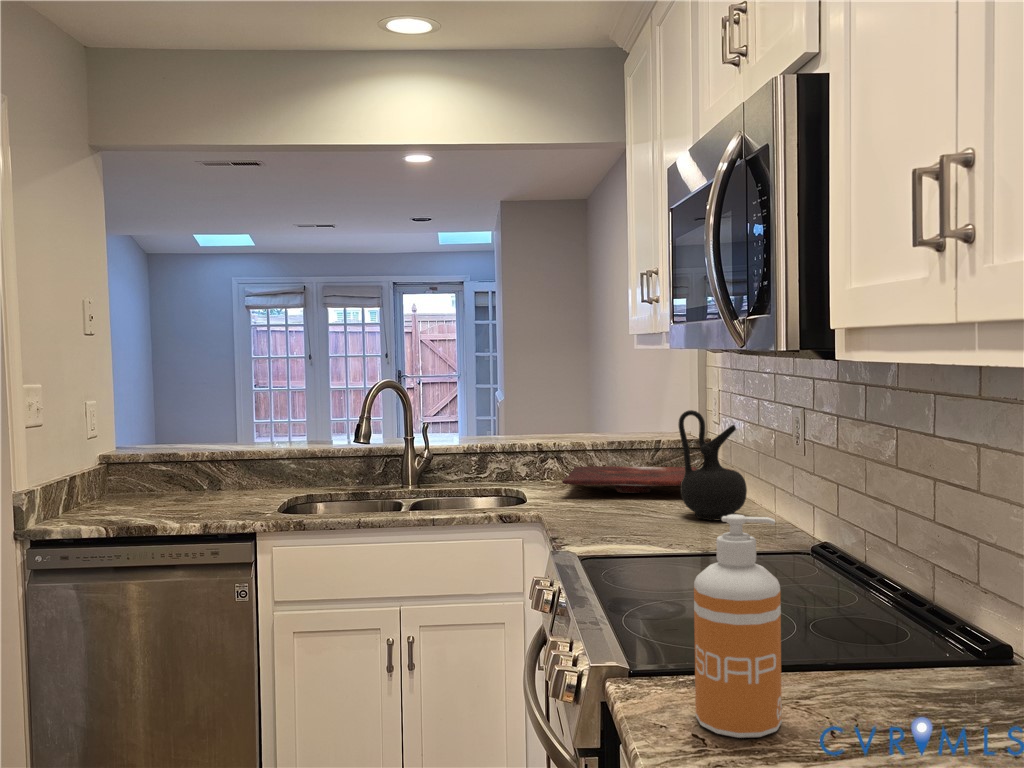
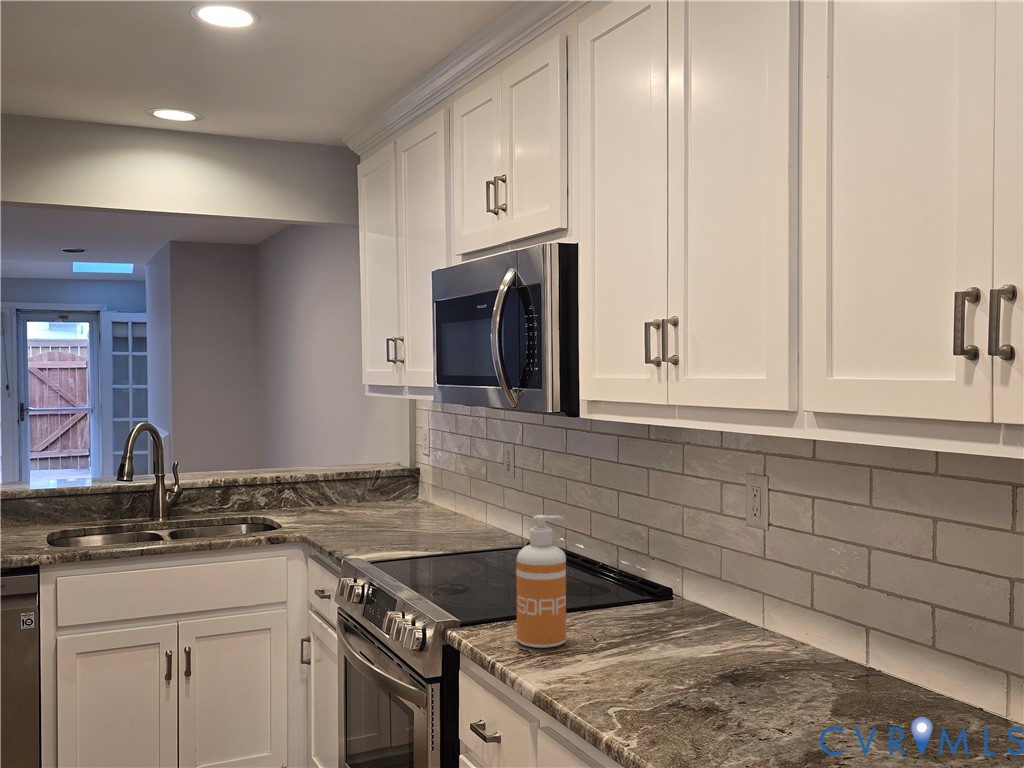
ceramic jug: present [678,410,747,520] -> none [418,447,468,531]
cutting board: present [562,466,697,493] -> none [312,491,422,514]

